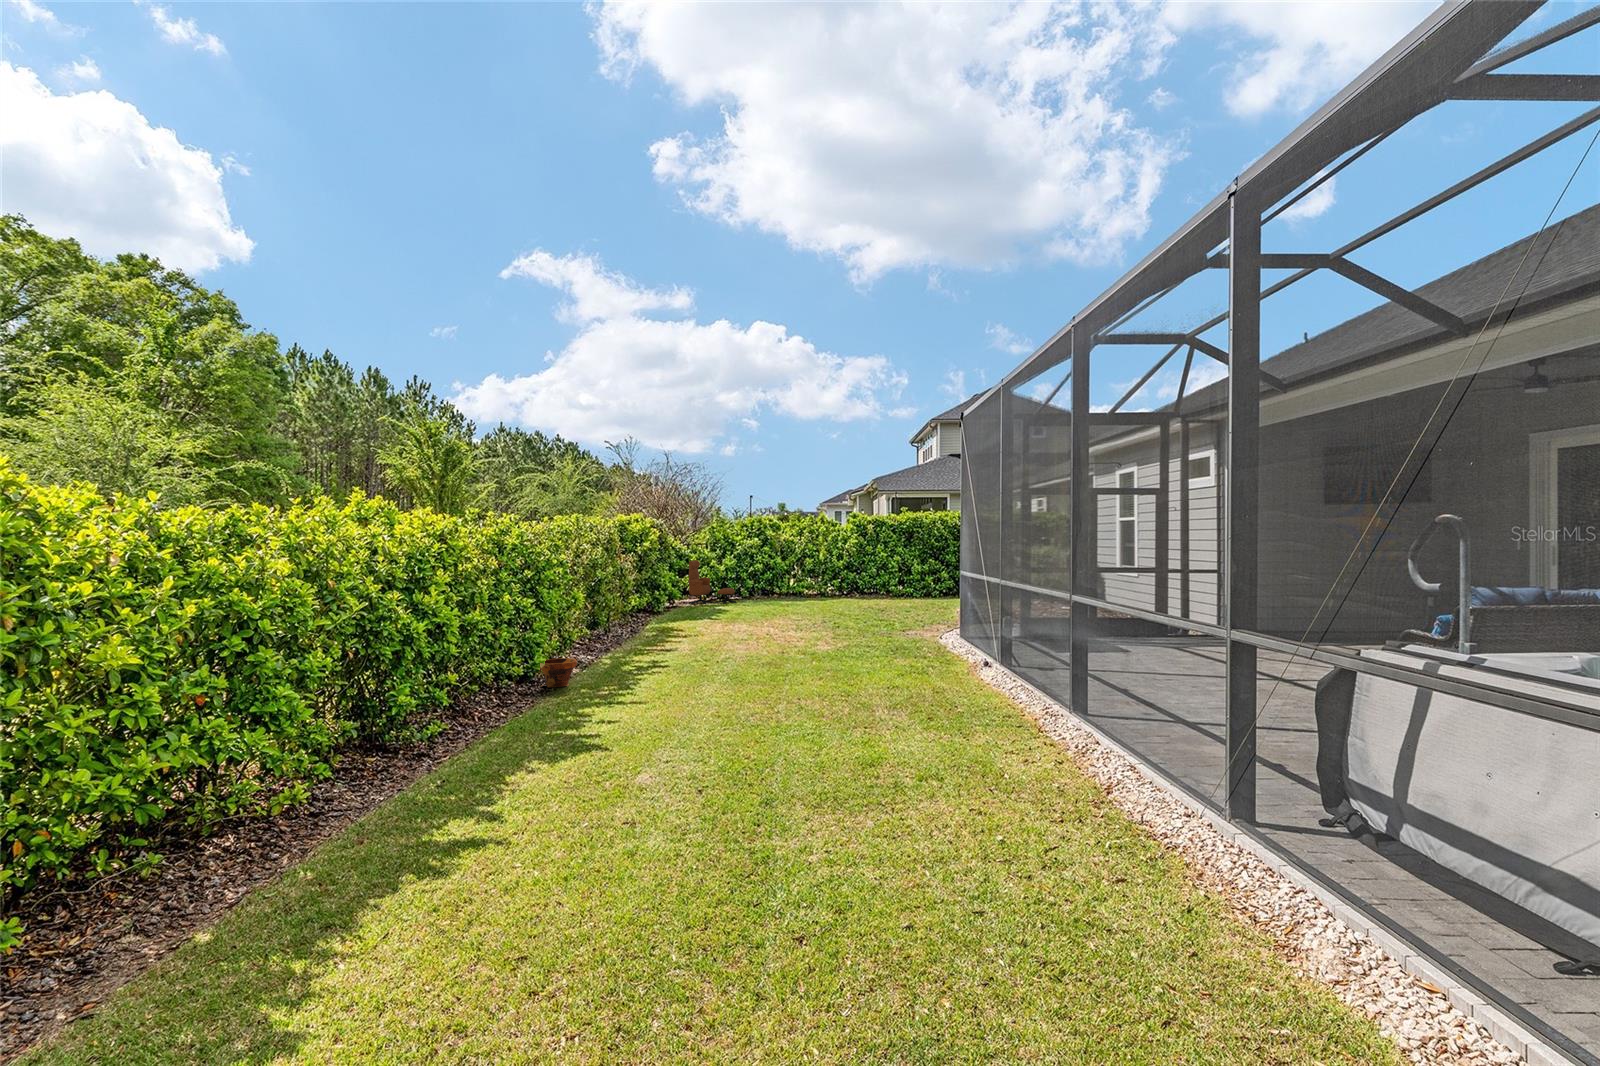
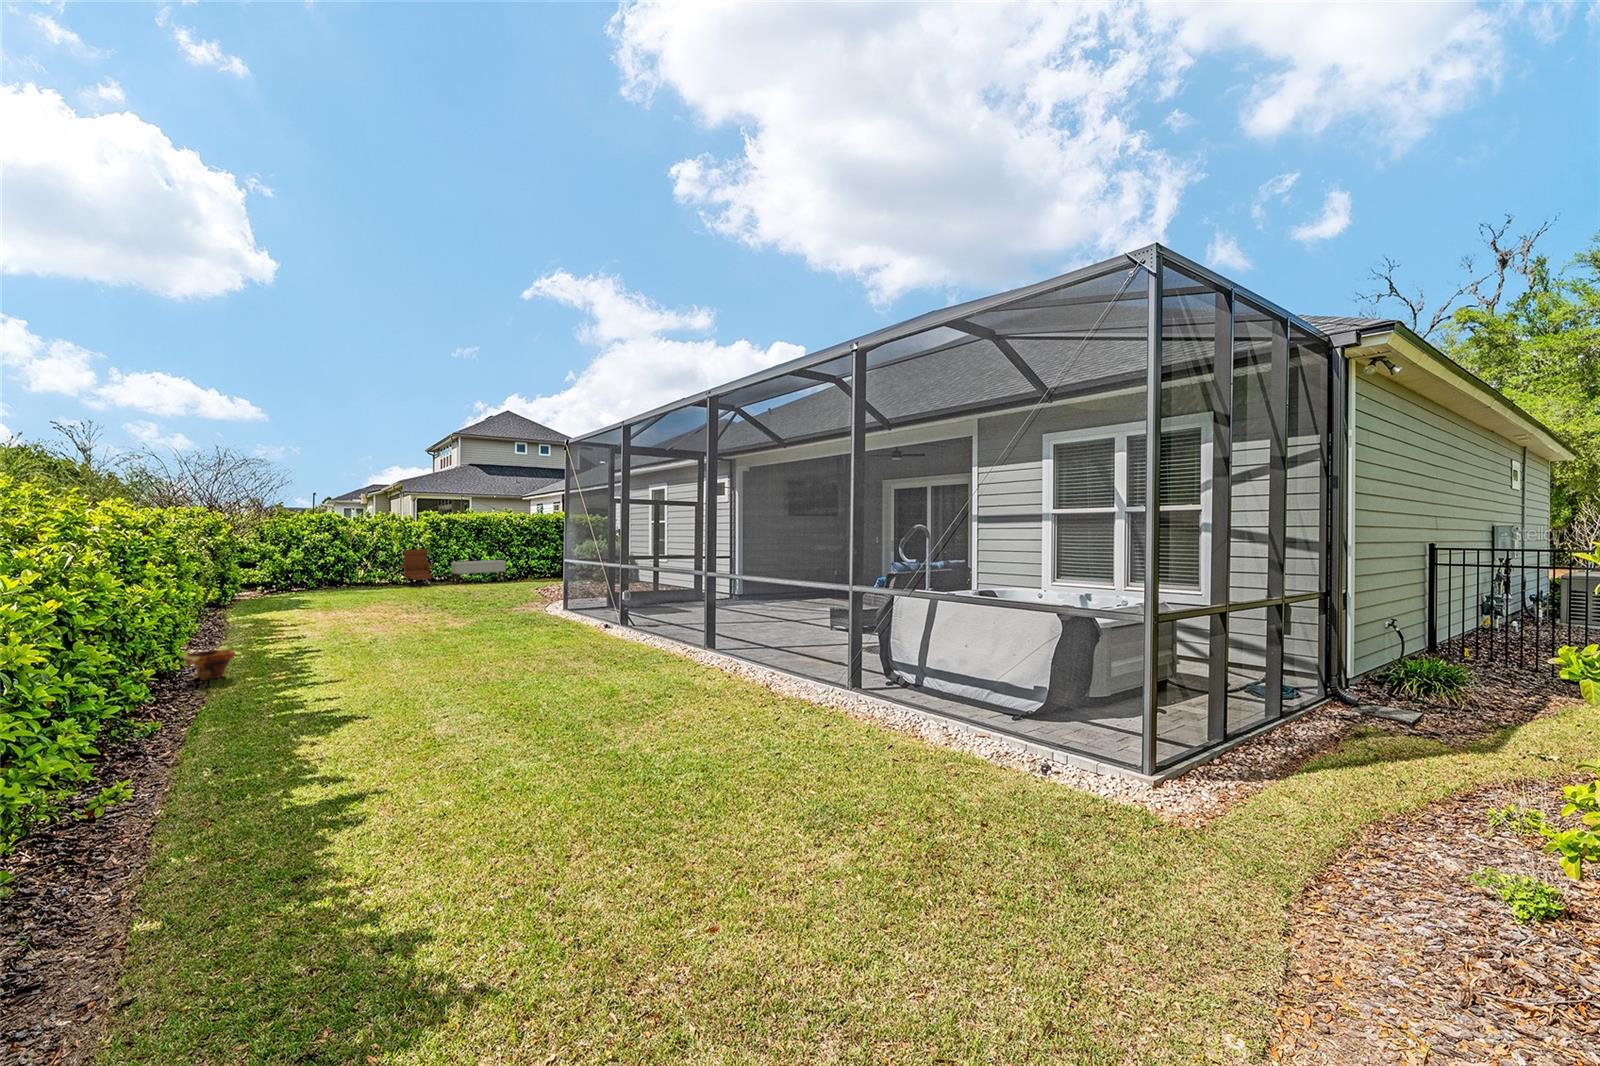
lounge chair: present [688,560,736,604] -> present [399,549,434,588]
bench: none [878,570,939,599] -> present [451,560,506,584]

